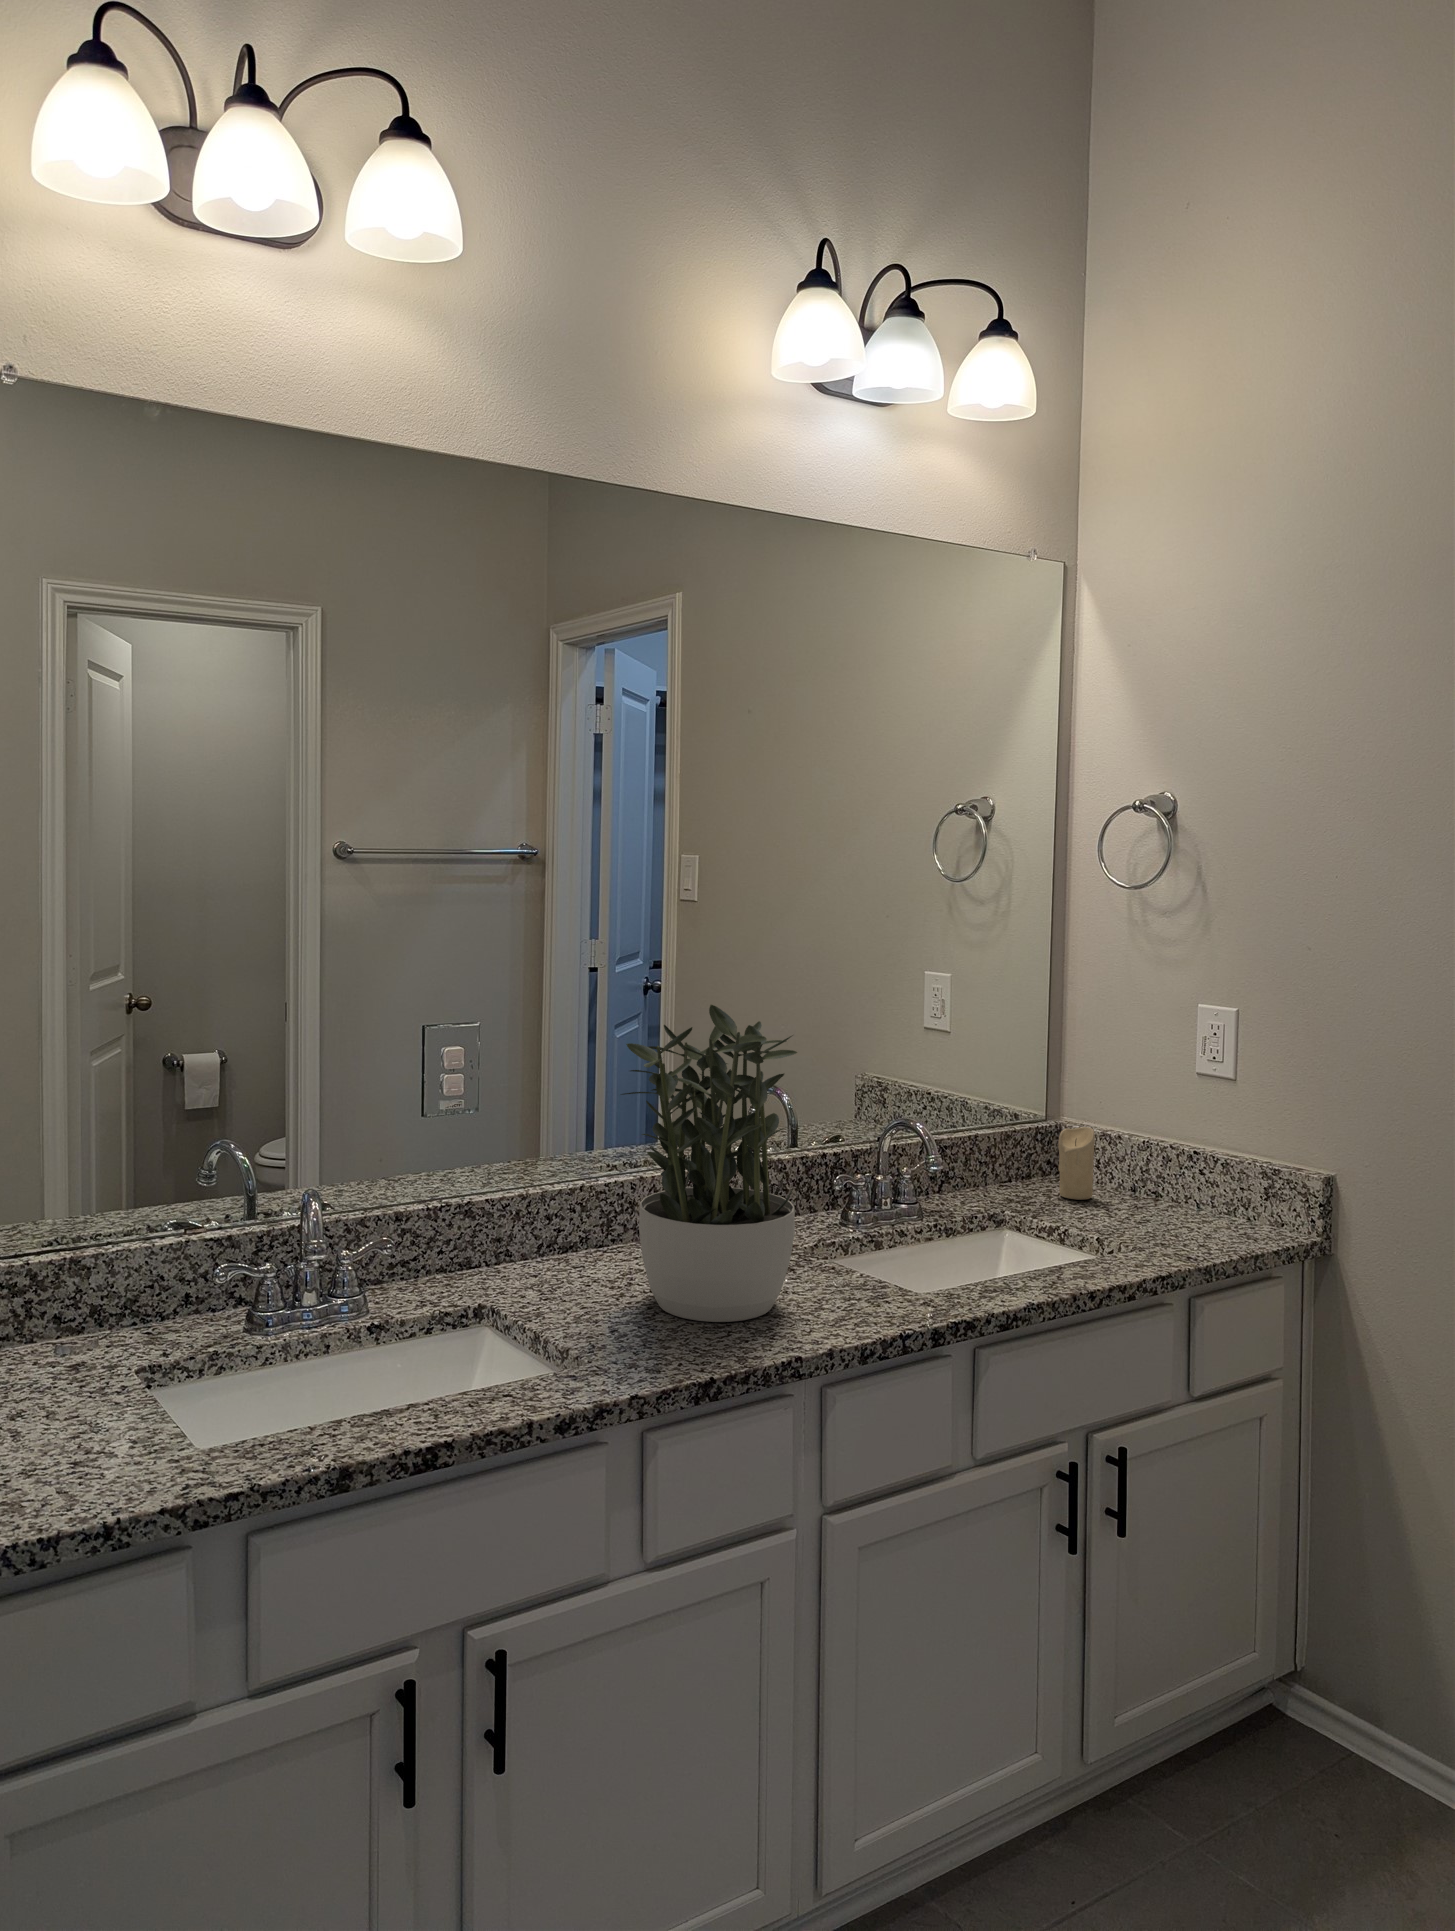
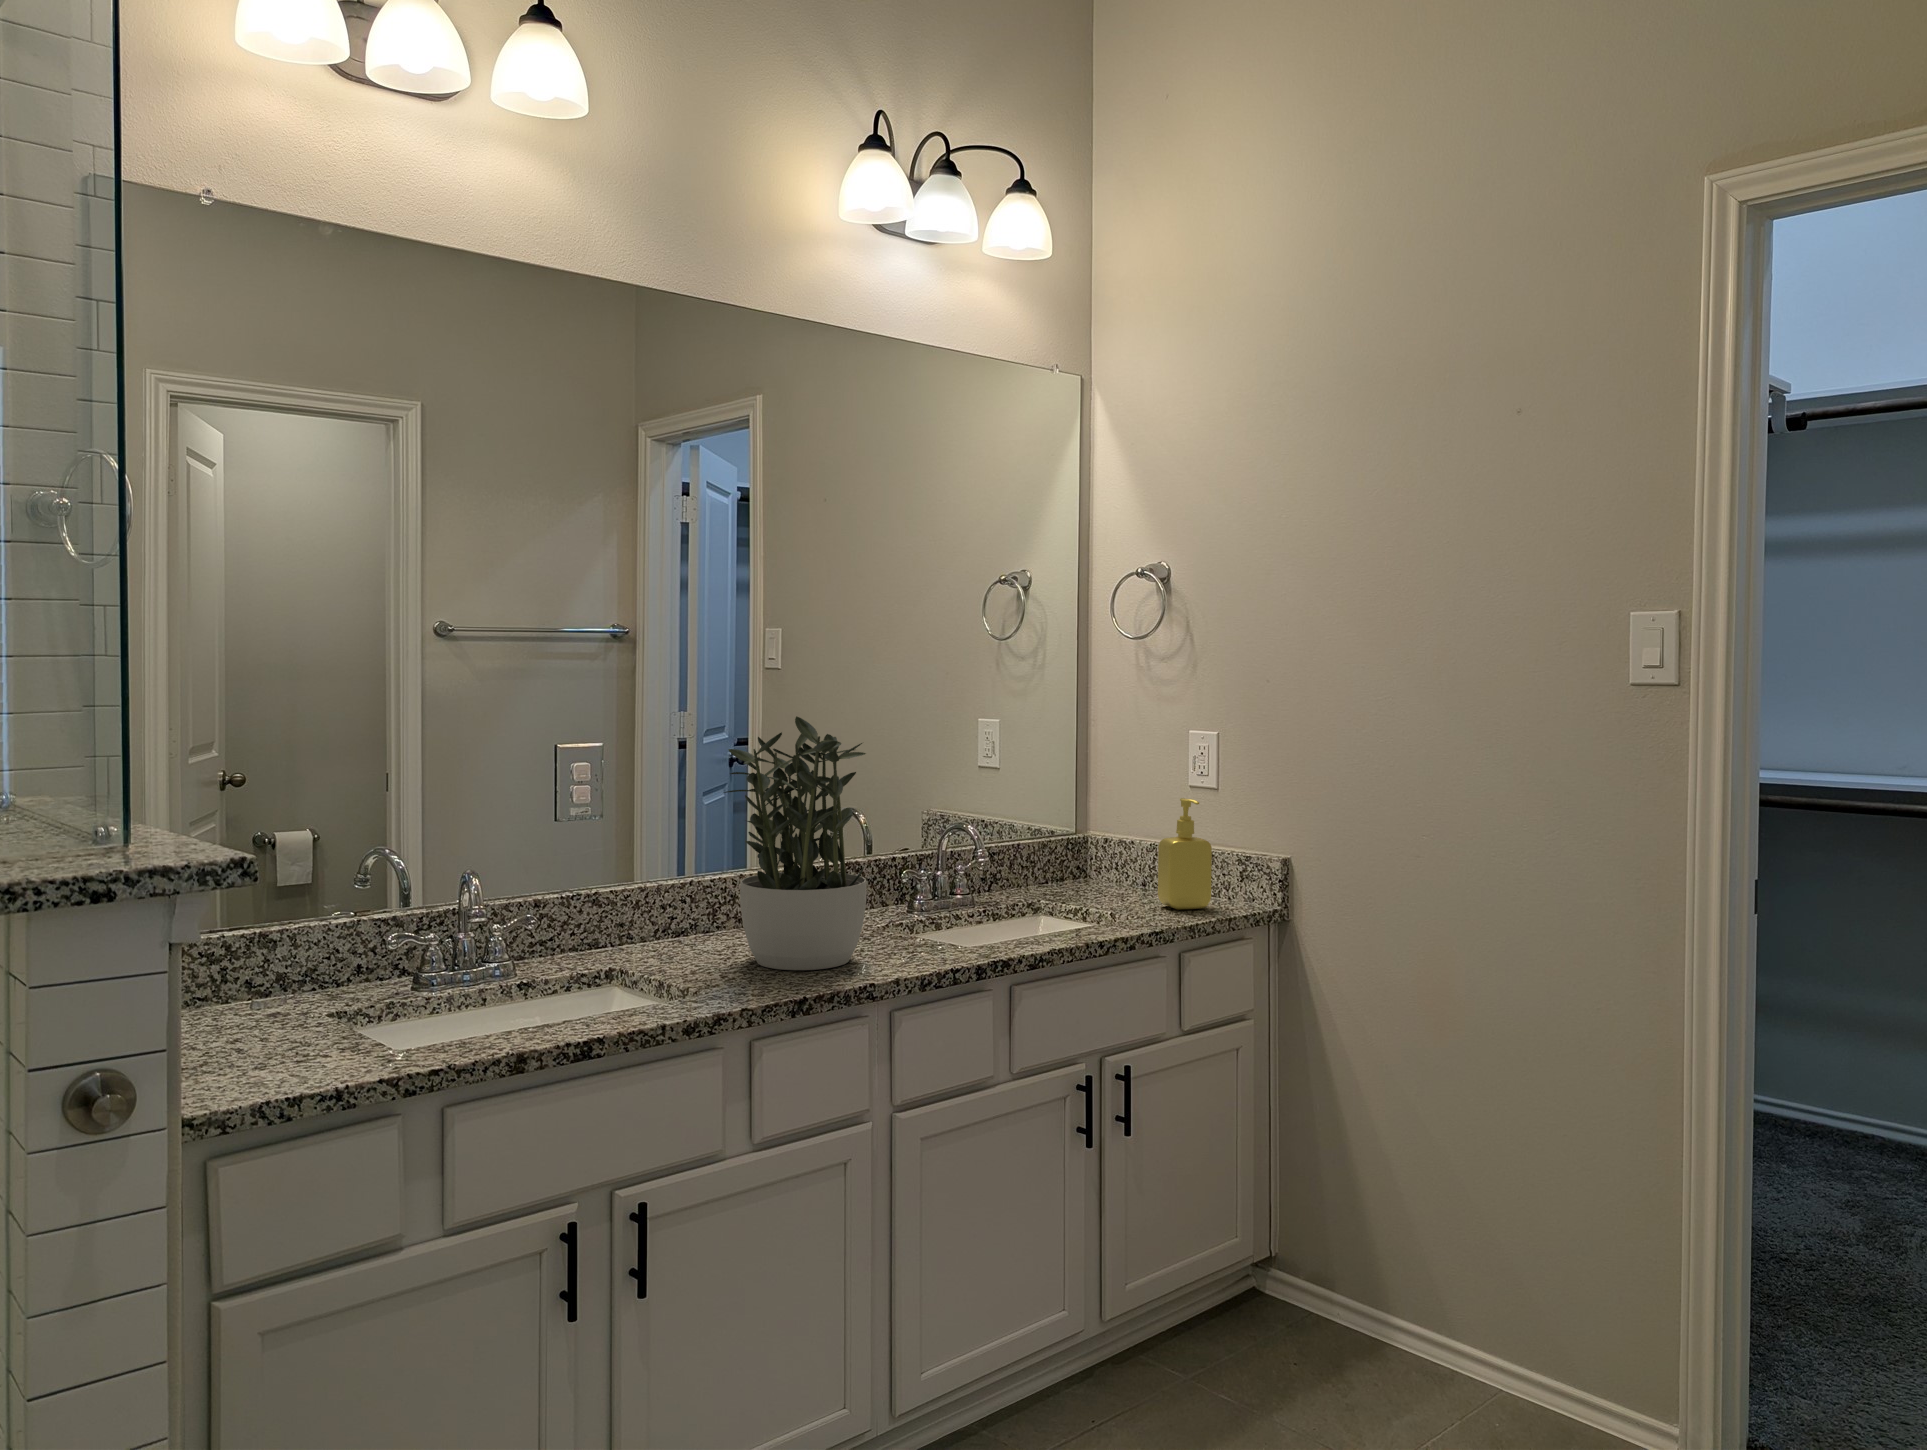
soap dispenser: none [1154,1092,1226,1231] -> present [1158,798,1212,909]
candle: present [1058,1127,1095,1200] -> none [1084,836,1112,895]

